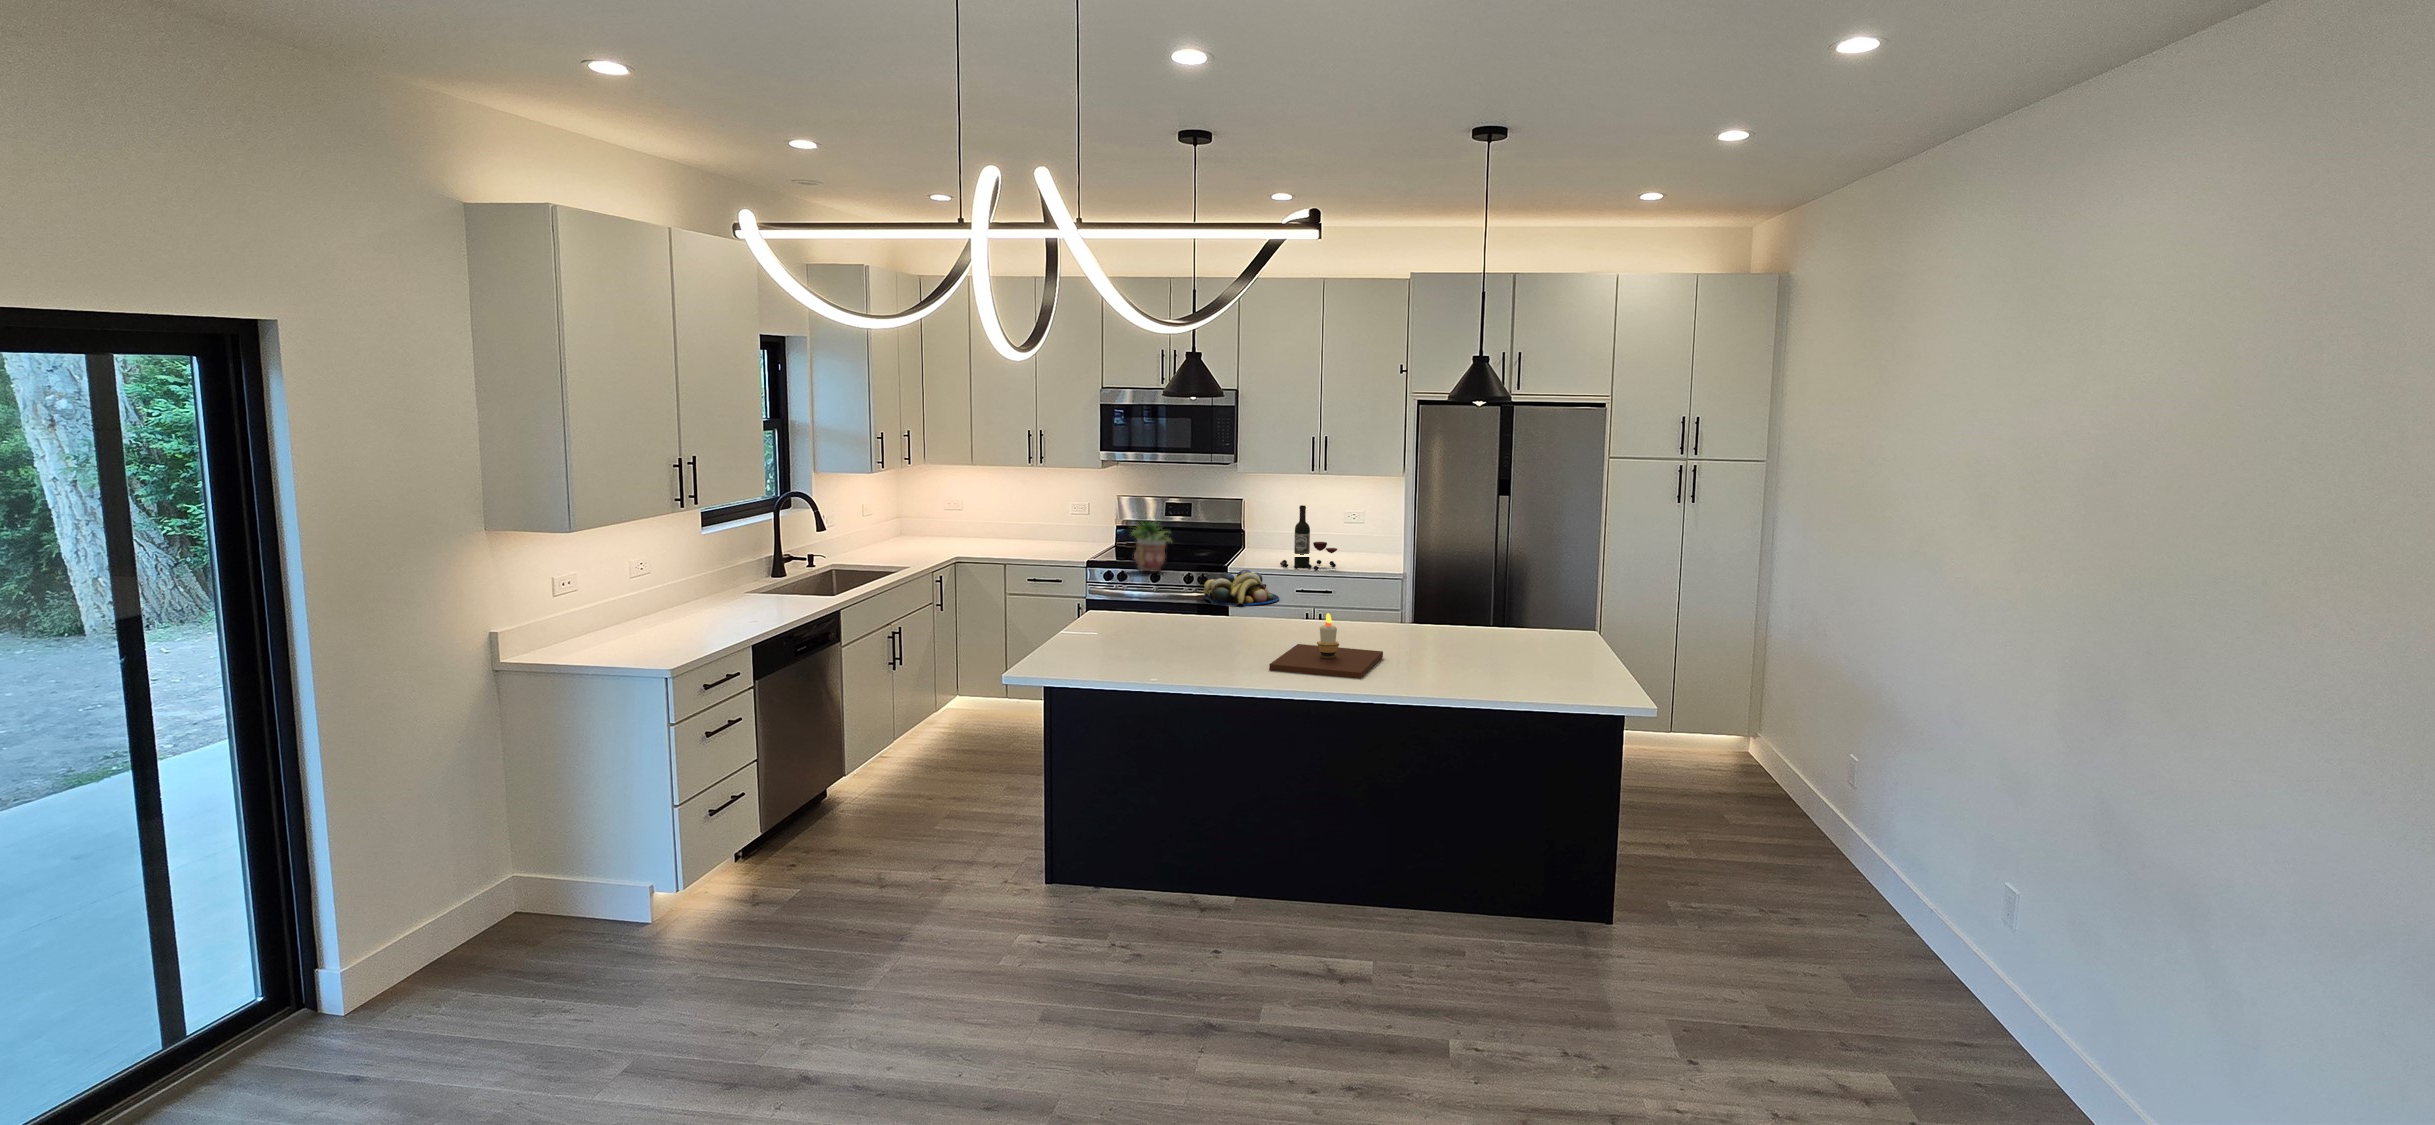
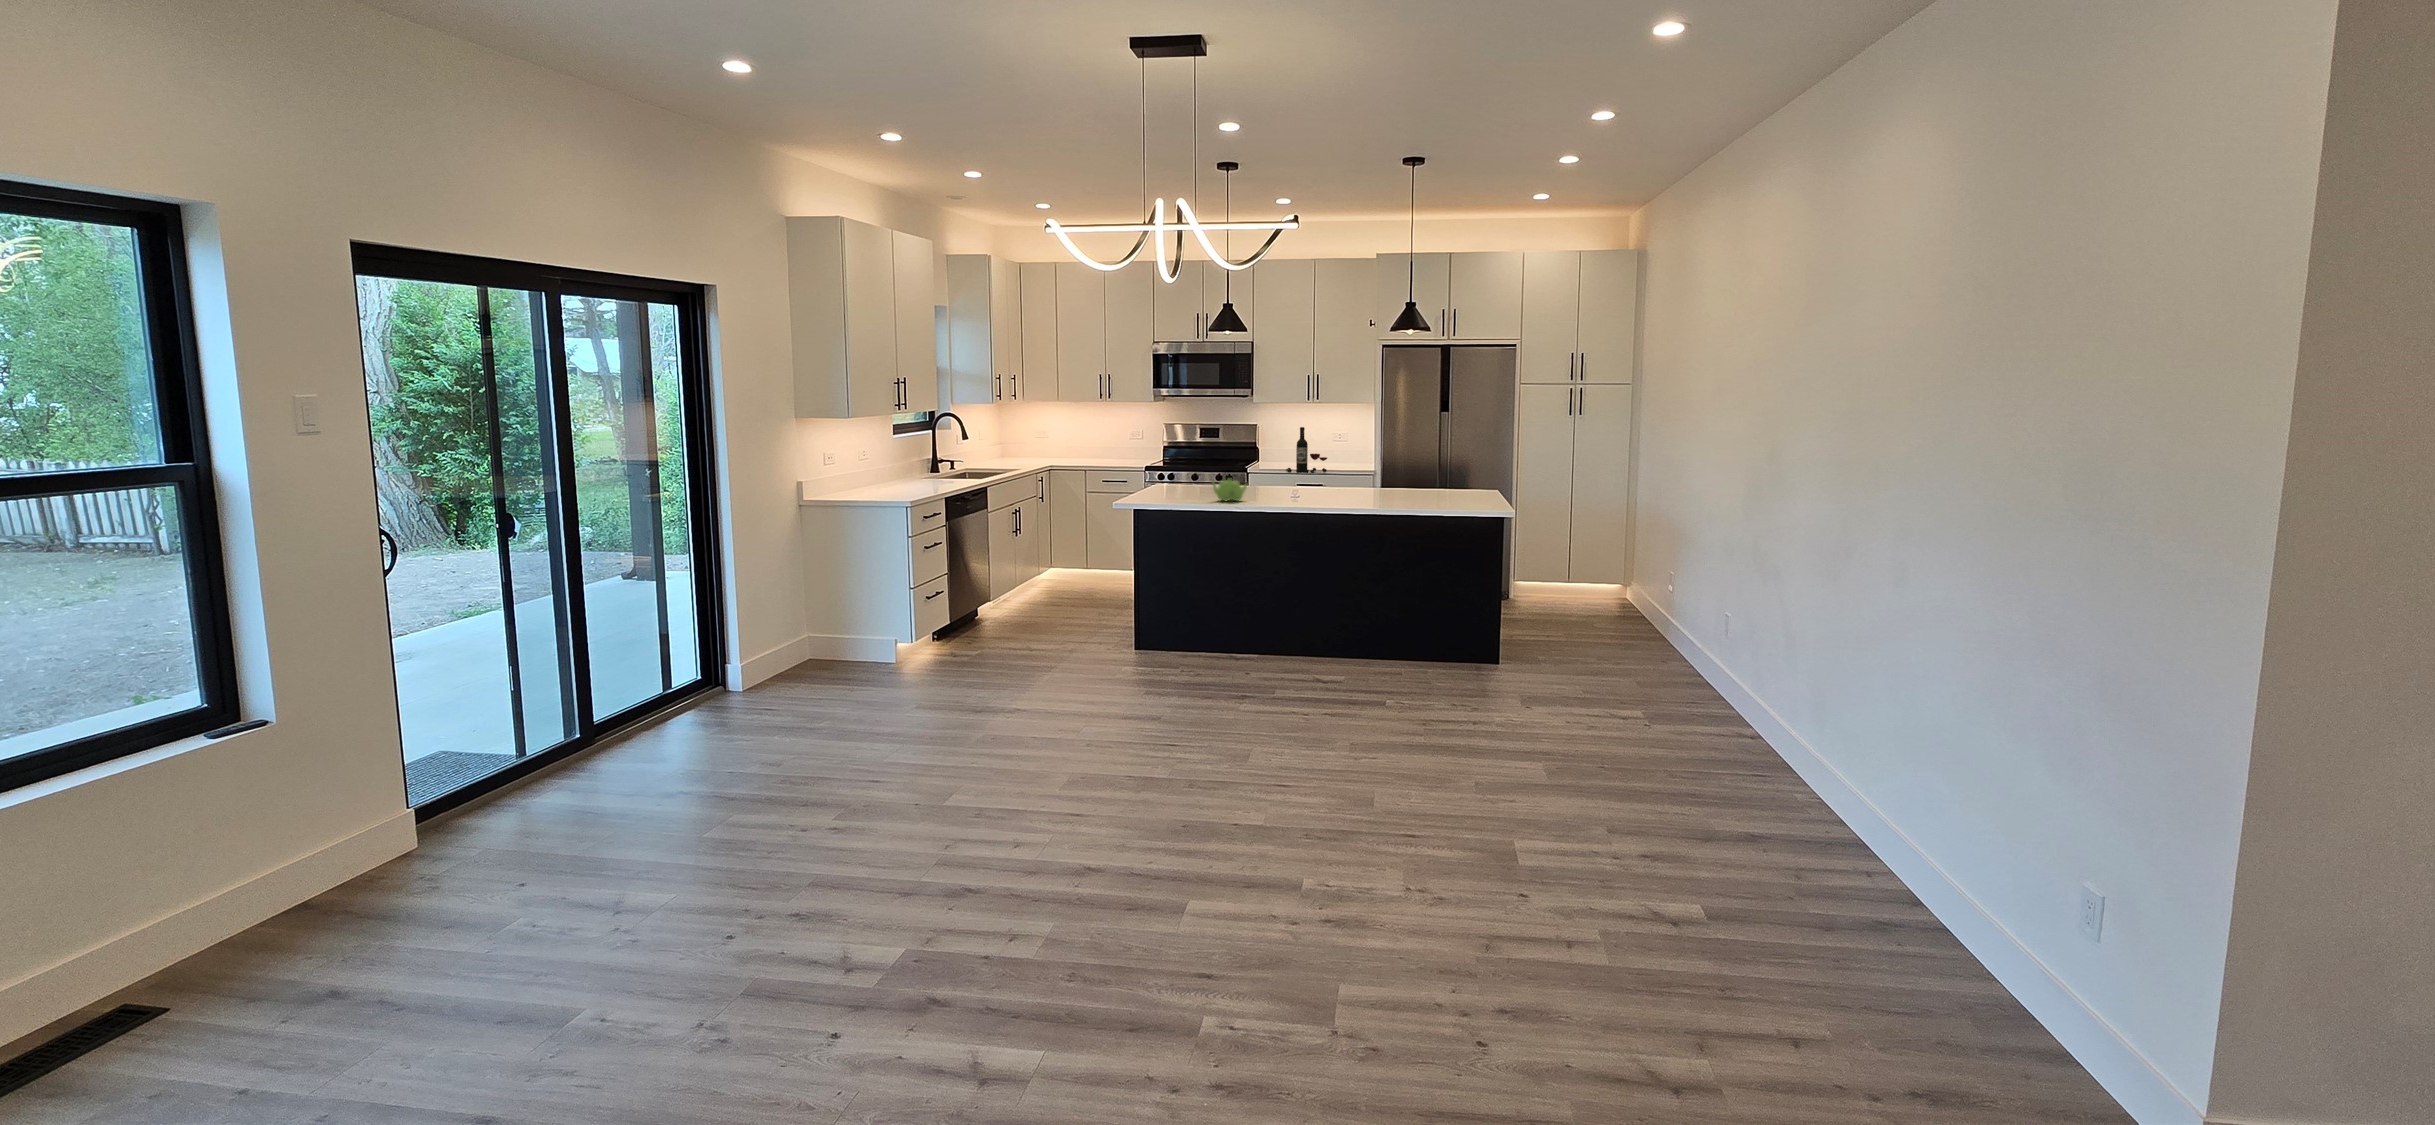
potted plant: present [1131,519,1171,571] -> none [1177,433,1210,473]
fruit bowl: present [1204,570,1279,607] -> none [1233,463,1285,485]
candle: present [1269,613,1383,679] -> none [1279,469,1351,505]
teapot: none [1159,627,1221,665] -> present [1212,479,1247,501]

